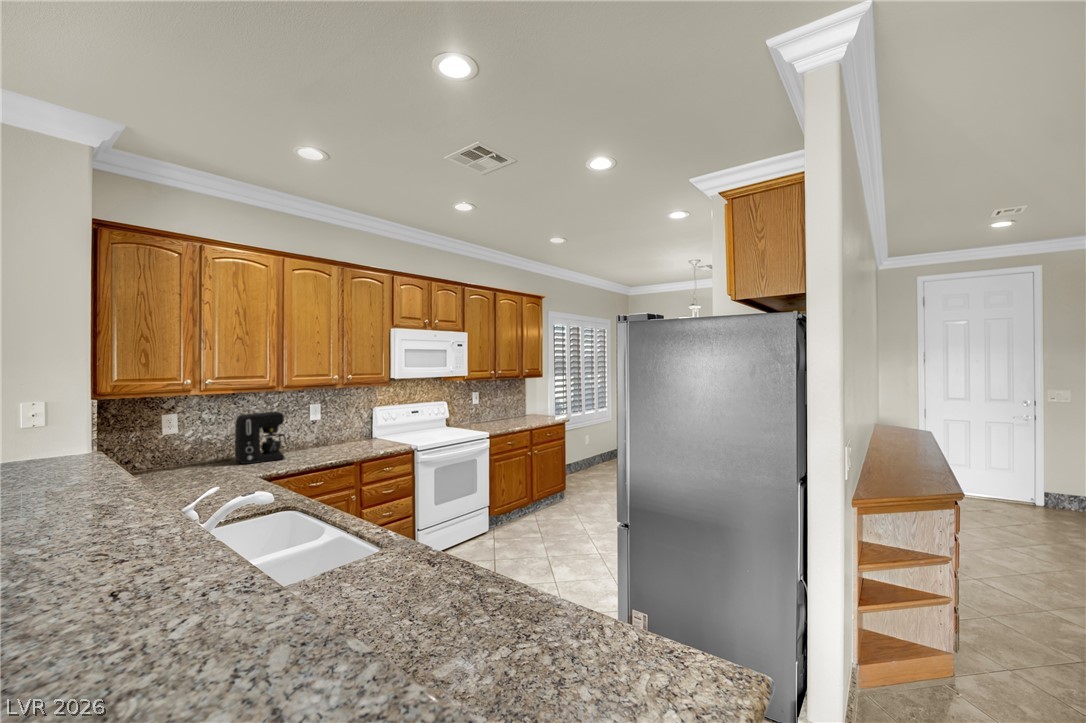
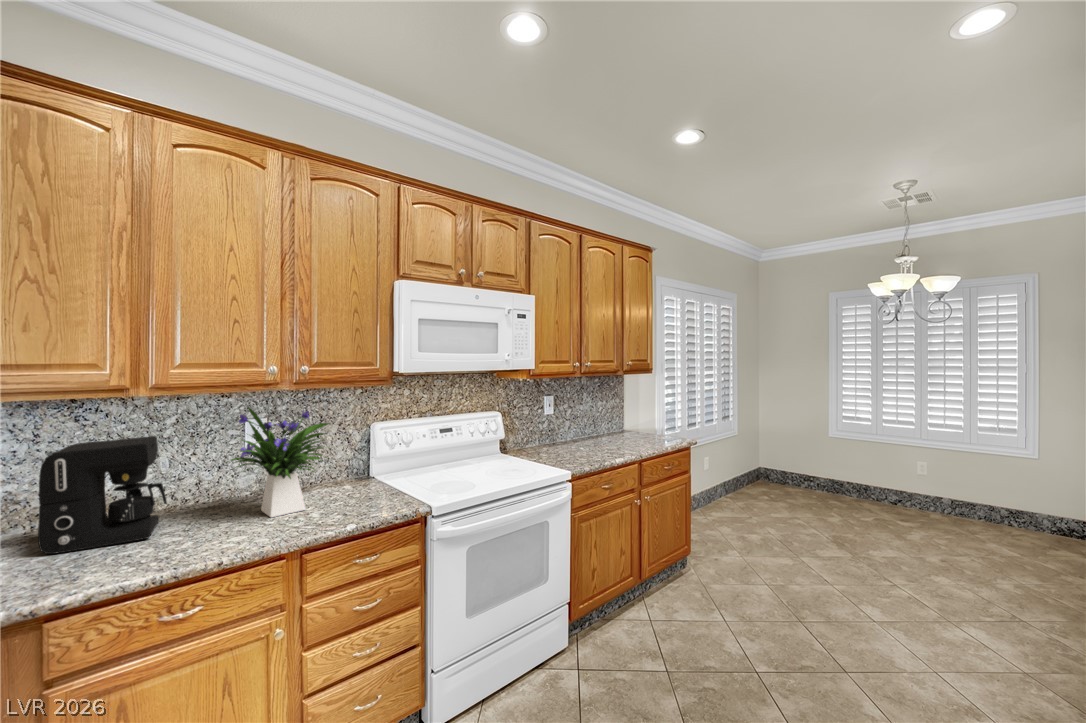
flower arrangement: none [308,396,366,452] -> present [231,407,330,517]

